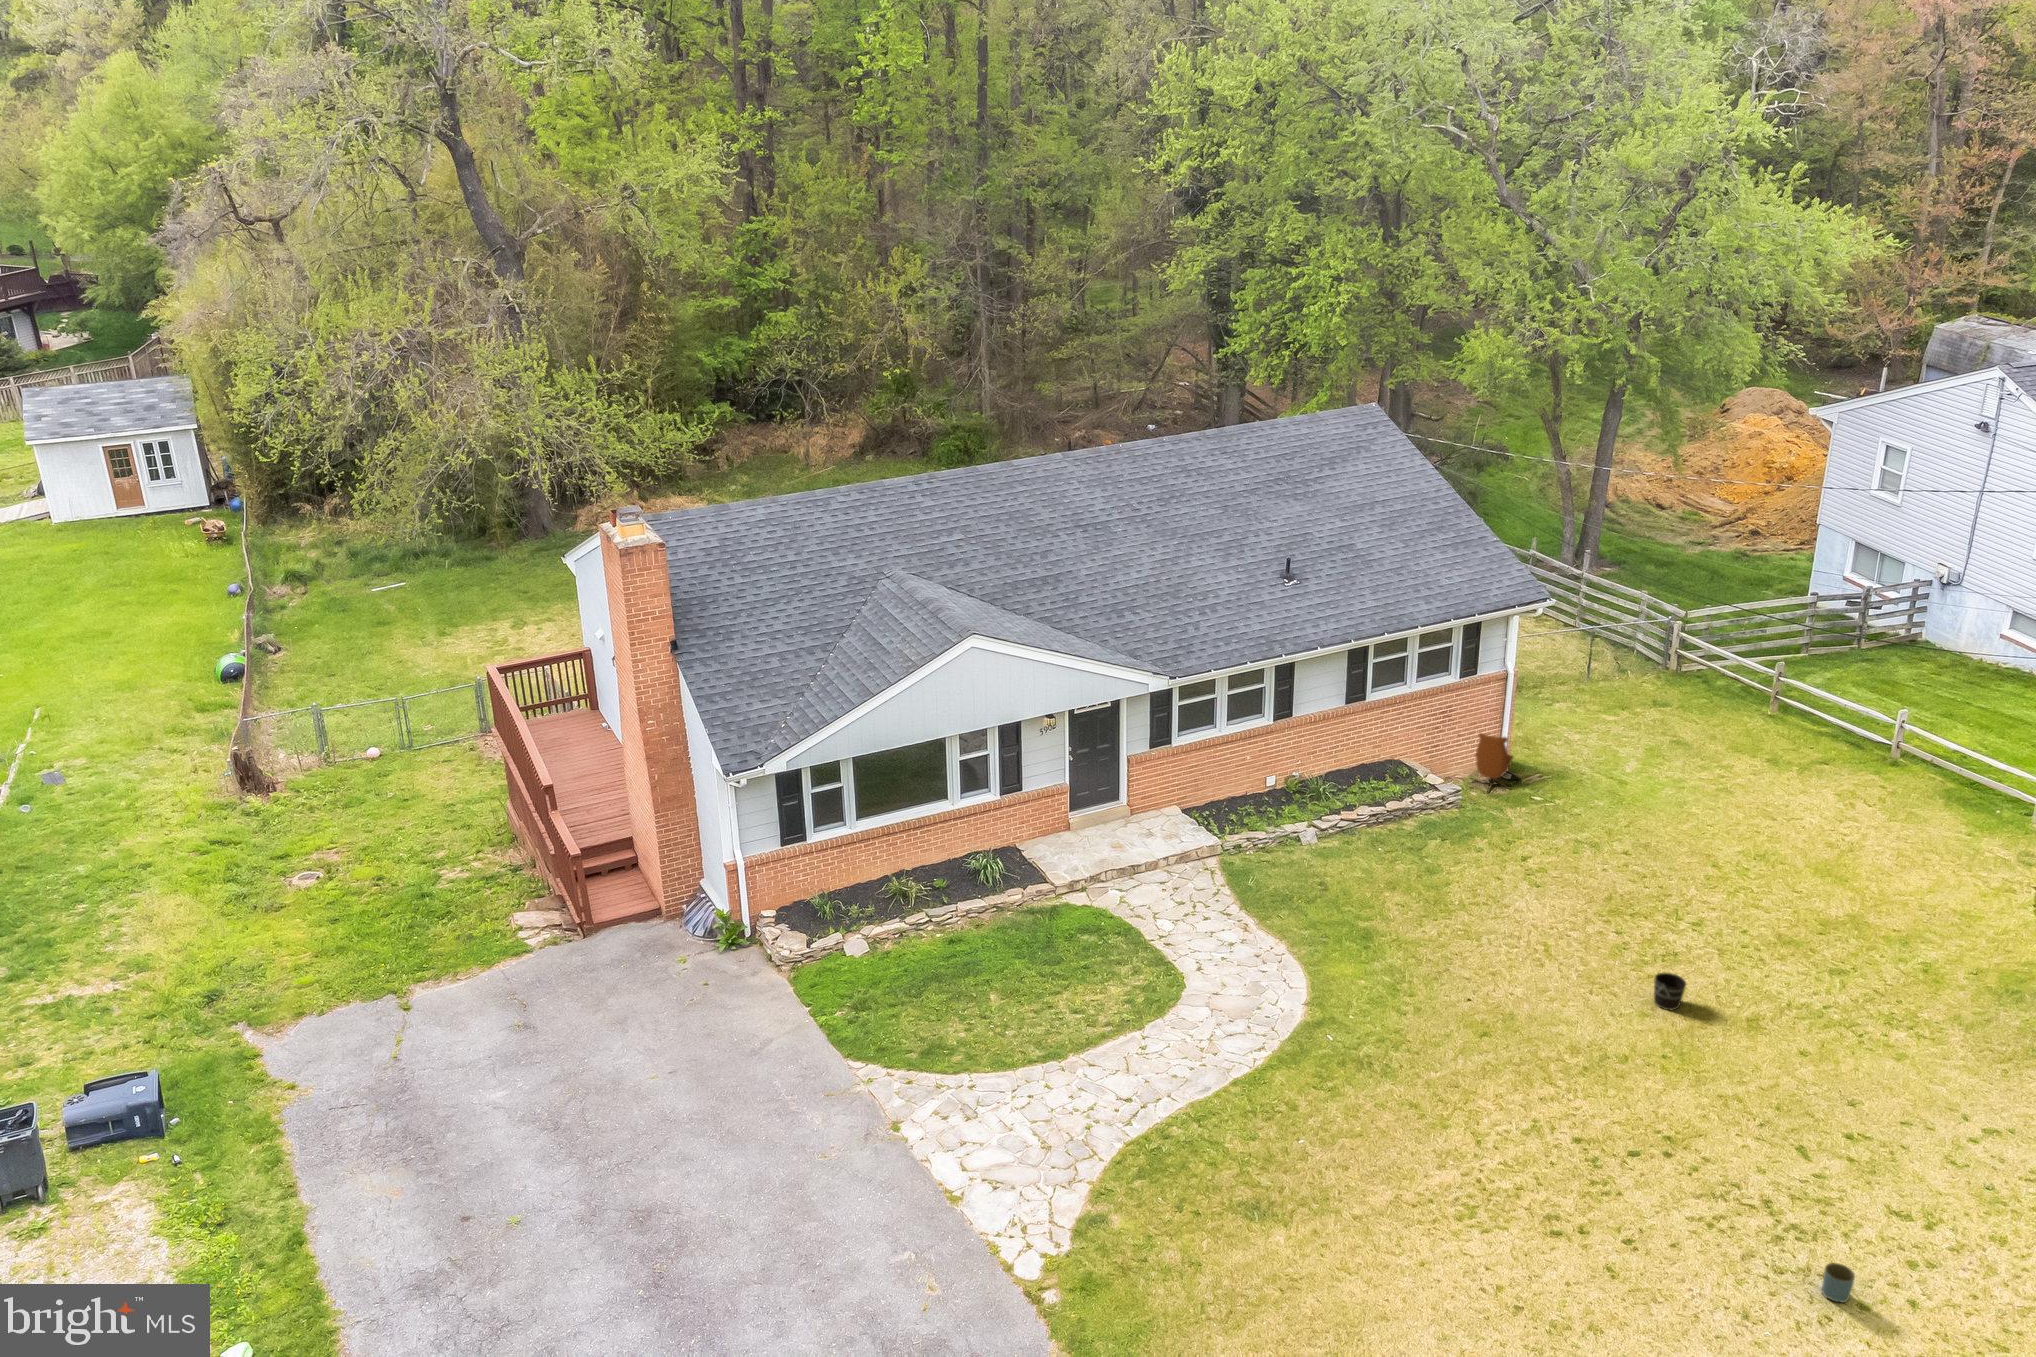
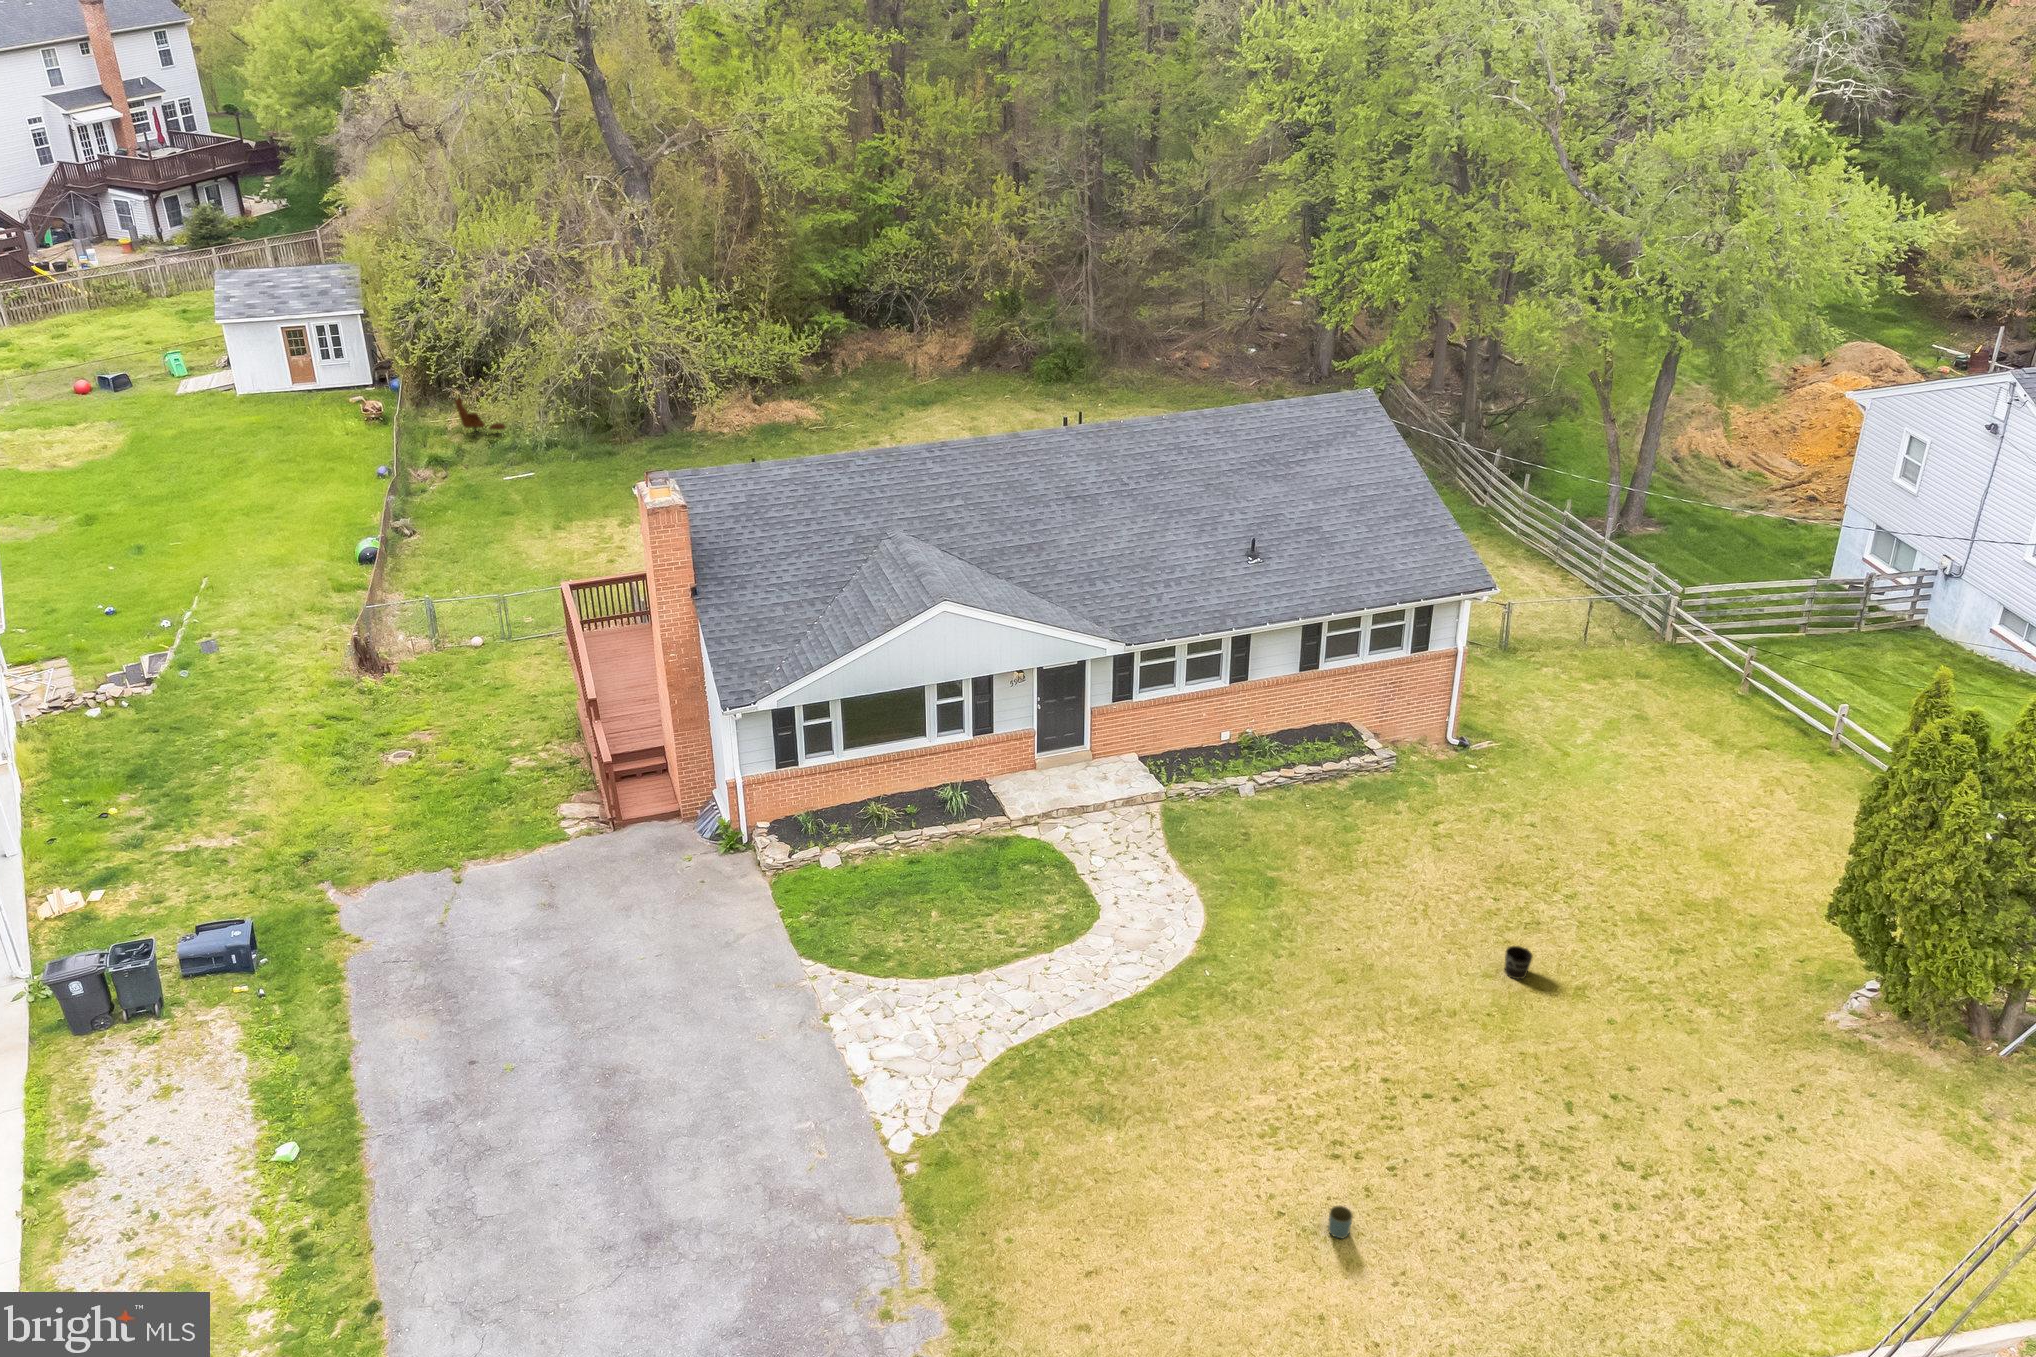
lounge chair: present [1475,733,1513,790] -> present [455,398,505,435]
planter: present [1822,1263,1855,1303] -> present [1328,1206,1353,1239]

